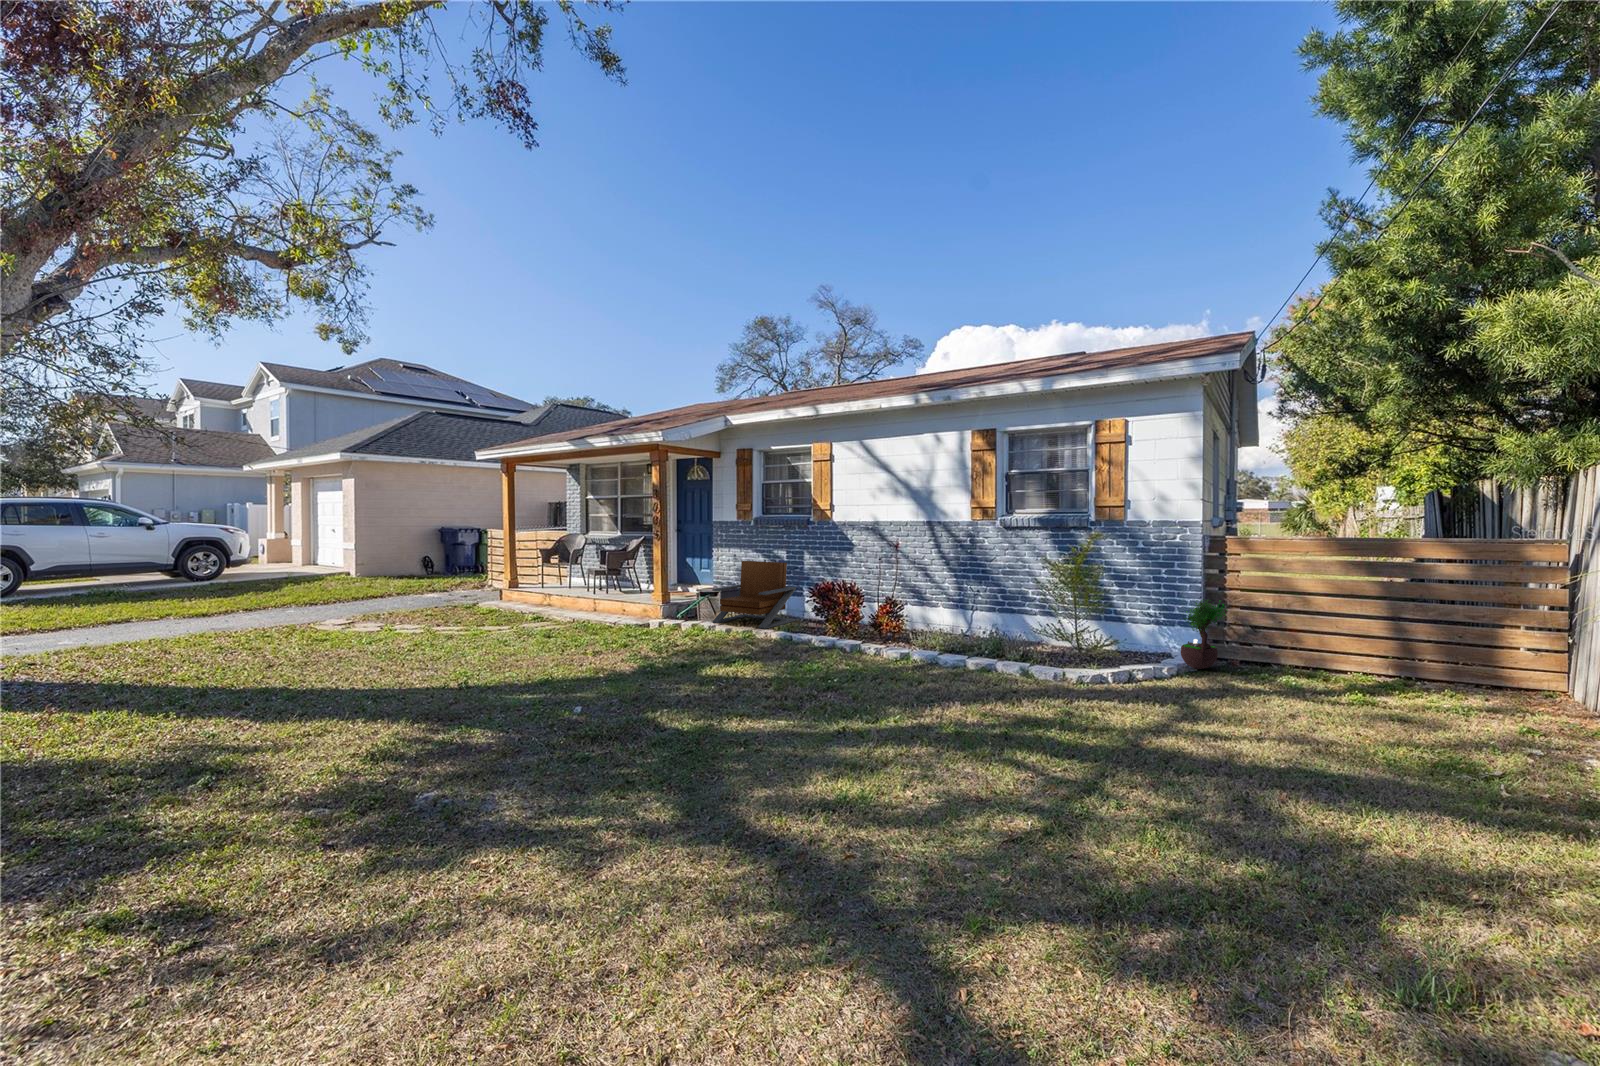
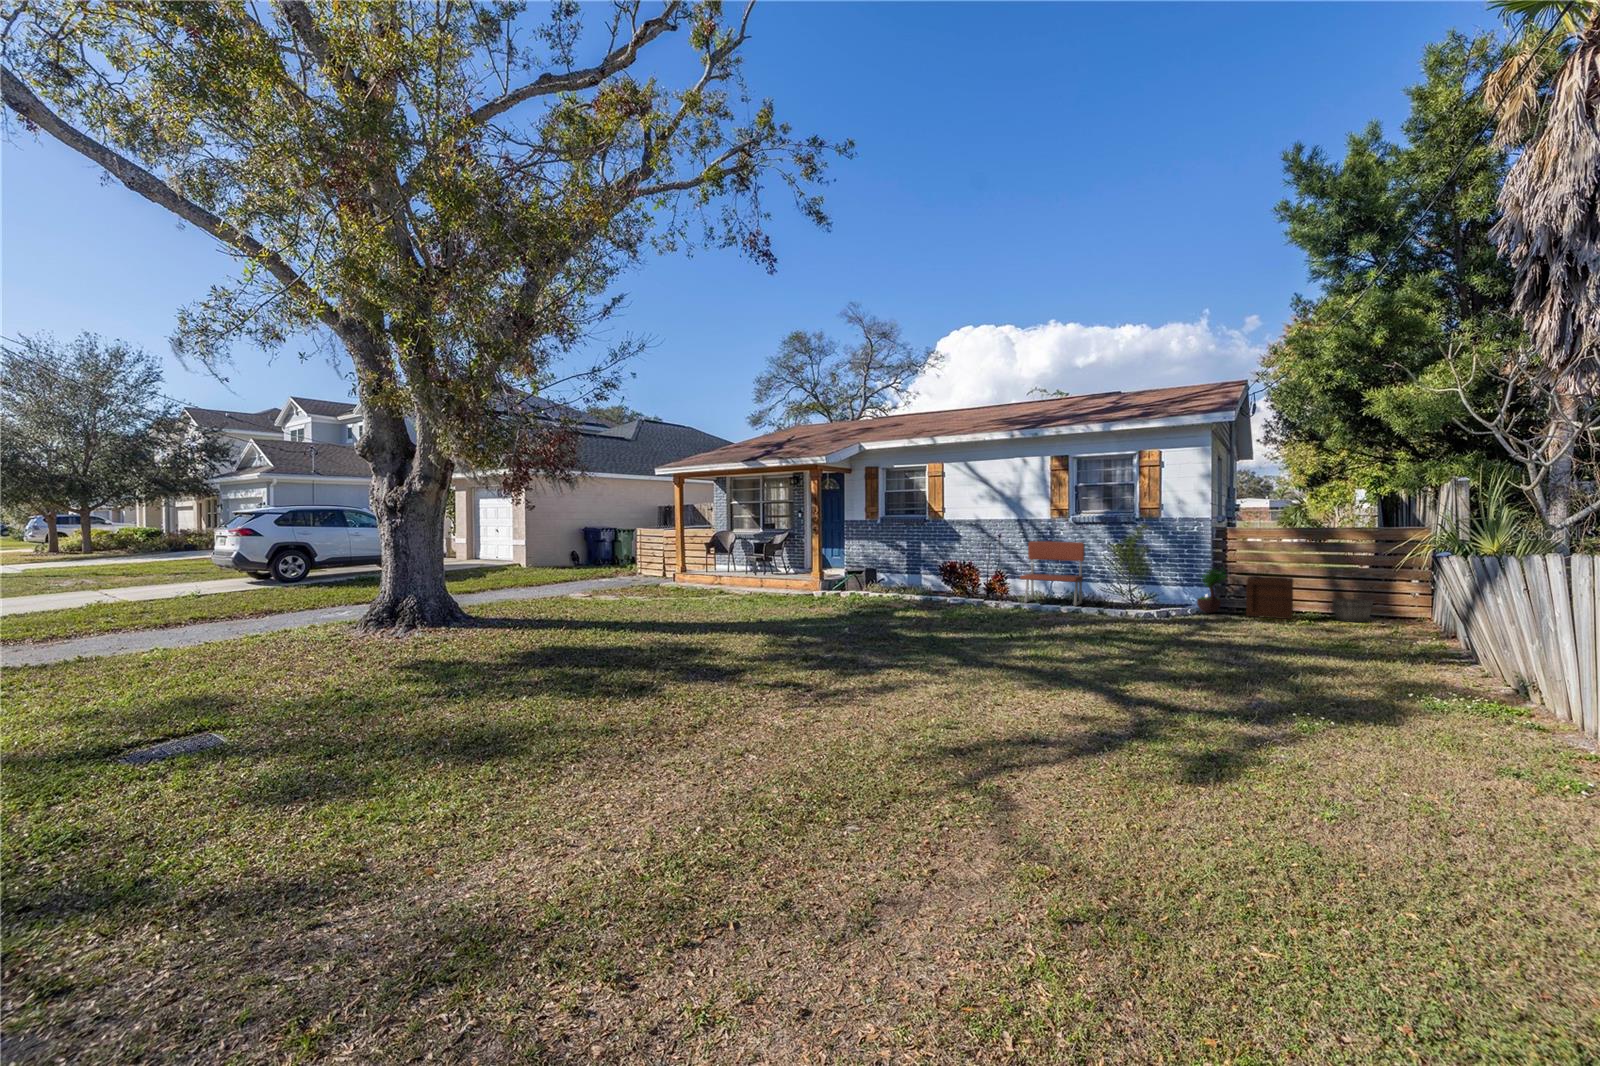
bench: none [923,554,1017,652] -> present [1020,541,1085,606]
lounge chair: present [712,561,796,629] -> none [857,549,916,595]
wooden crate: none [1257,611,1333,686] -> present [1246,576,1293,619]
wooden bucket: none [1396,644,1467,693] -> present [1333,597,1373,622]

